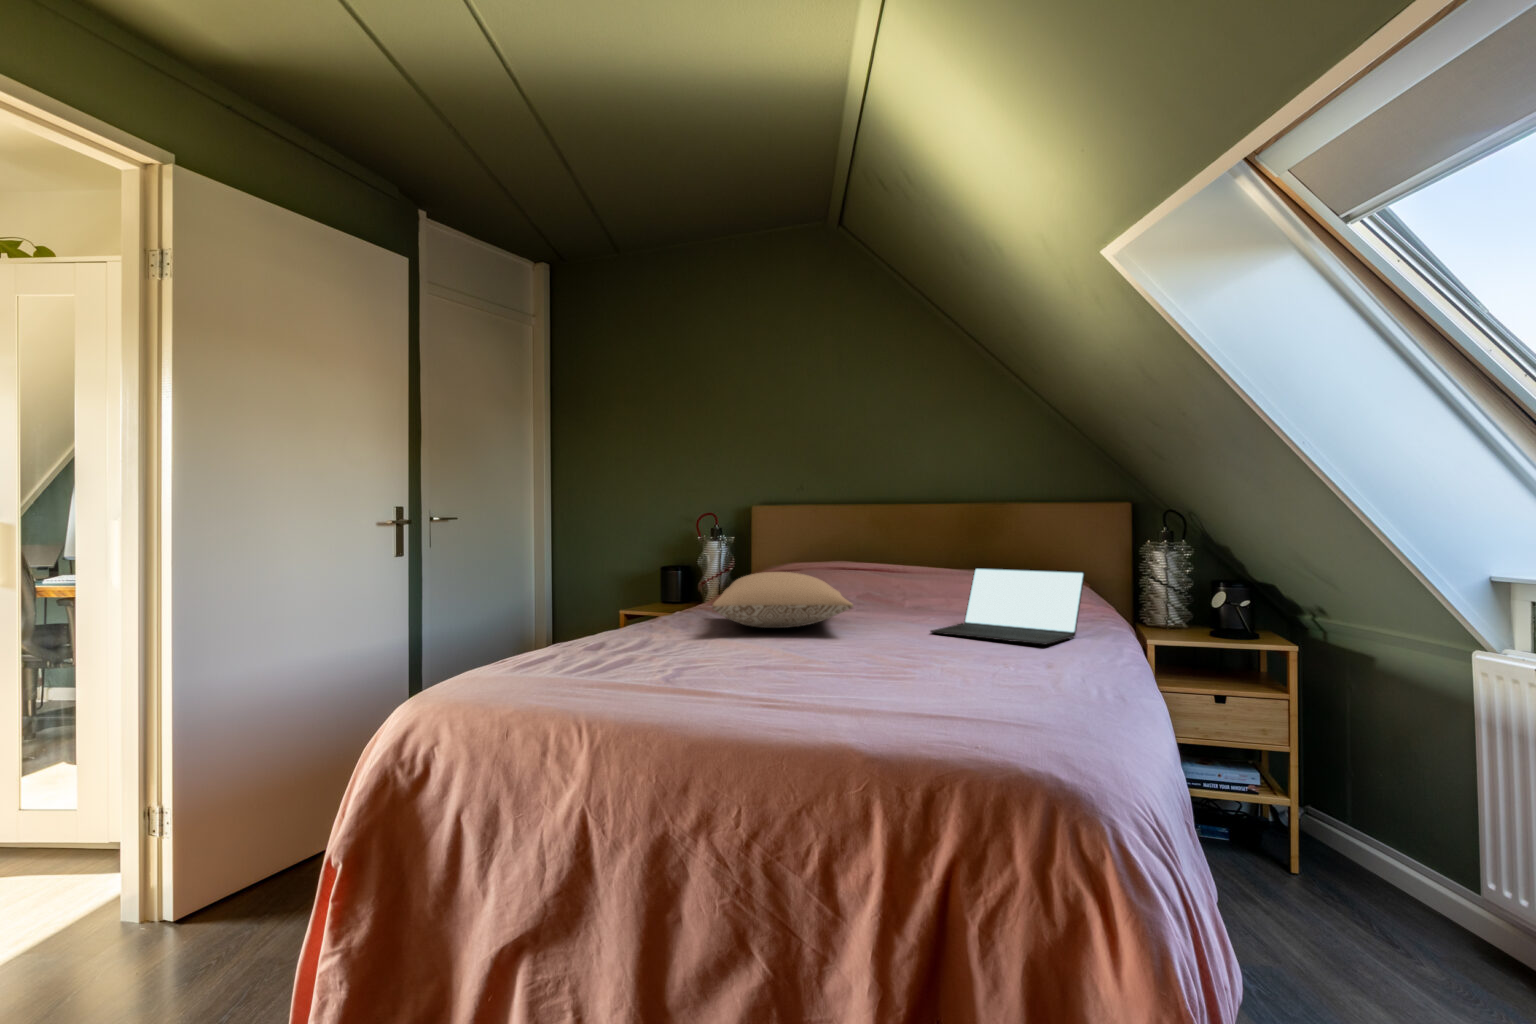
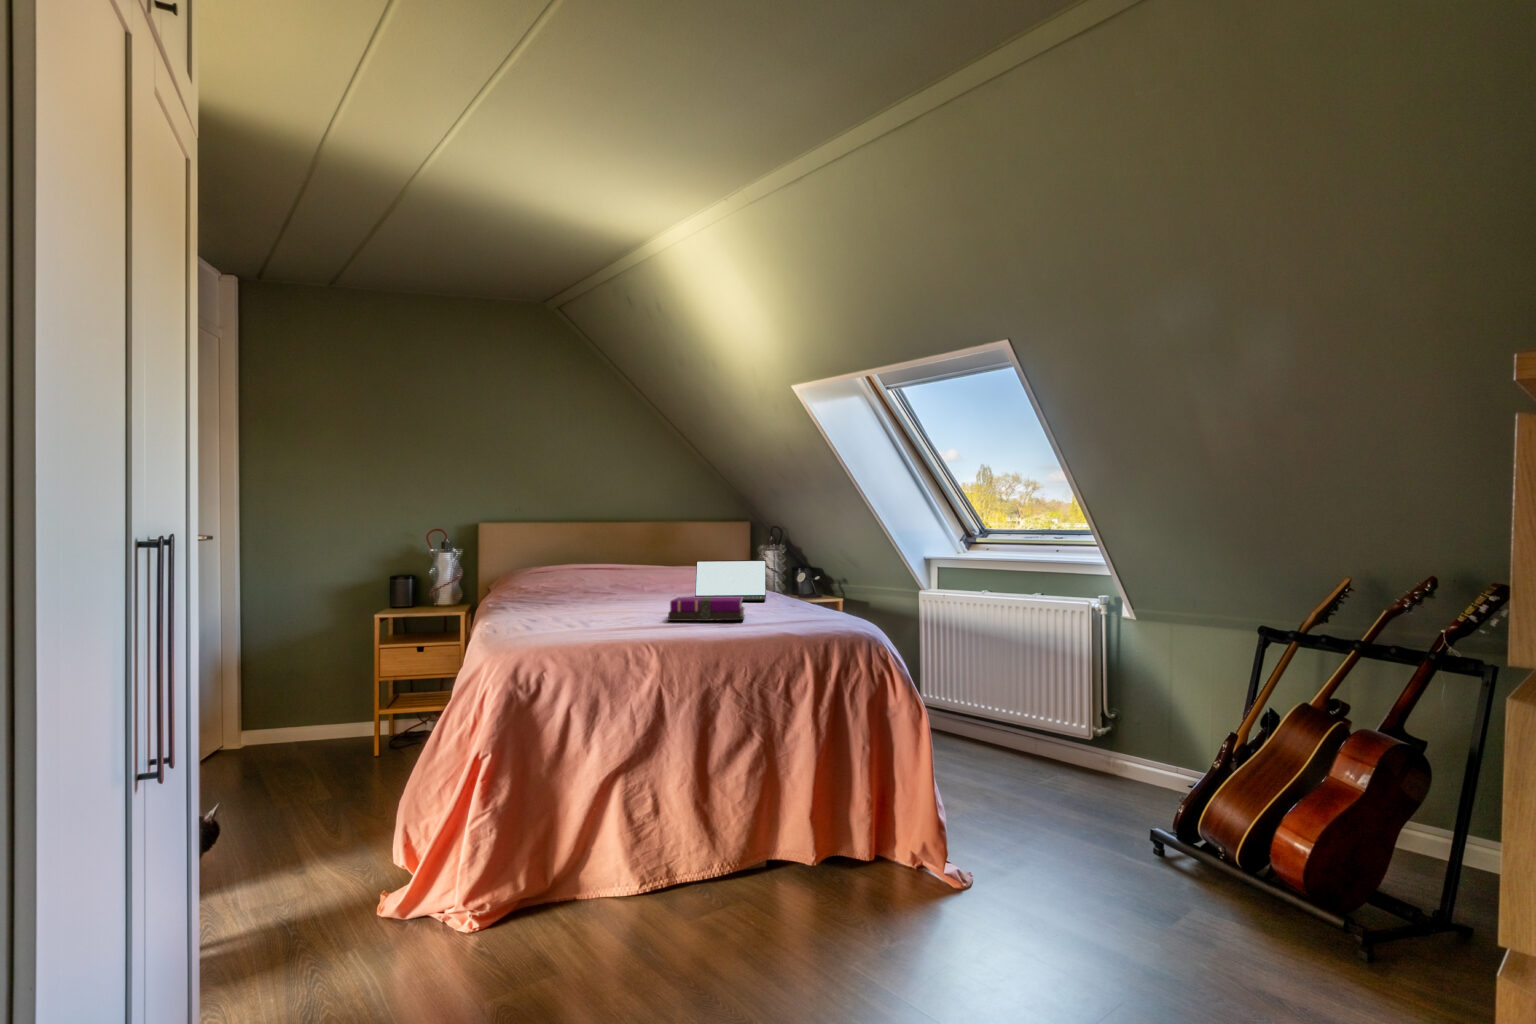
pillow: present [712,572,853,628] -> none [531,566,657,606]
notebook: none [754,633,916,694] -> present [668,597,744,621]

